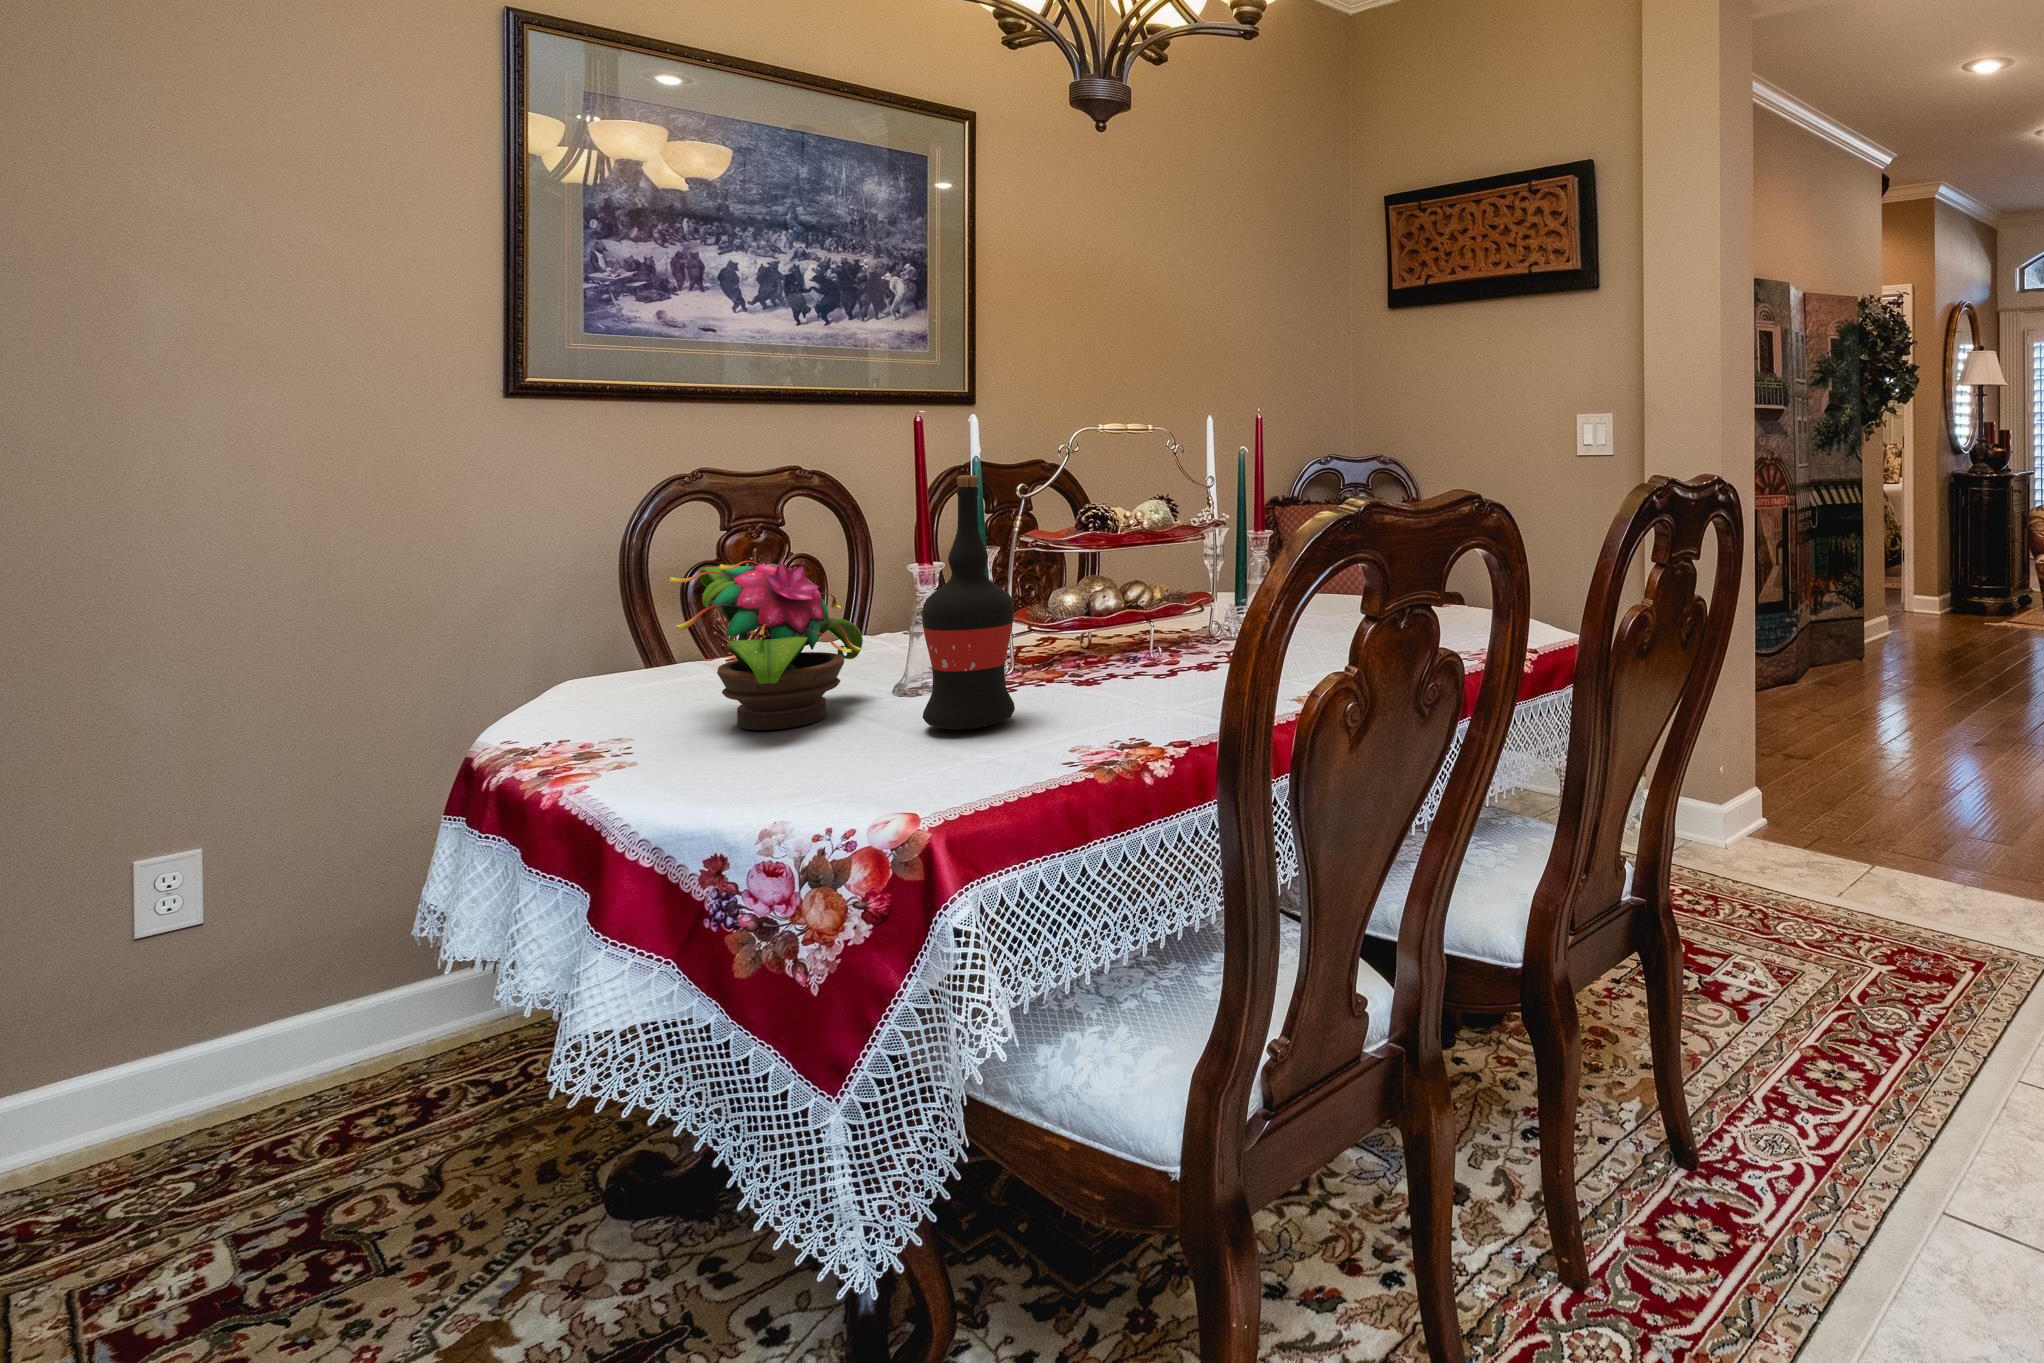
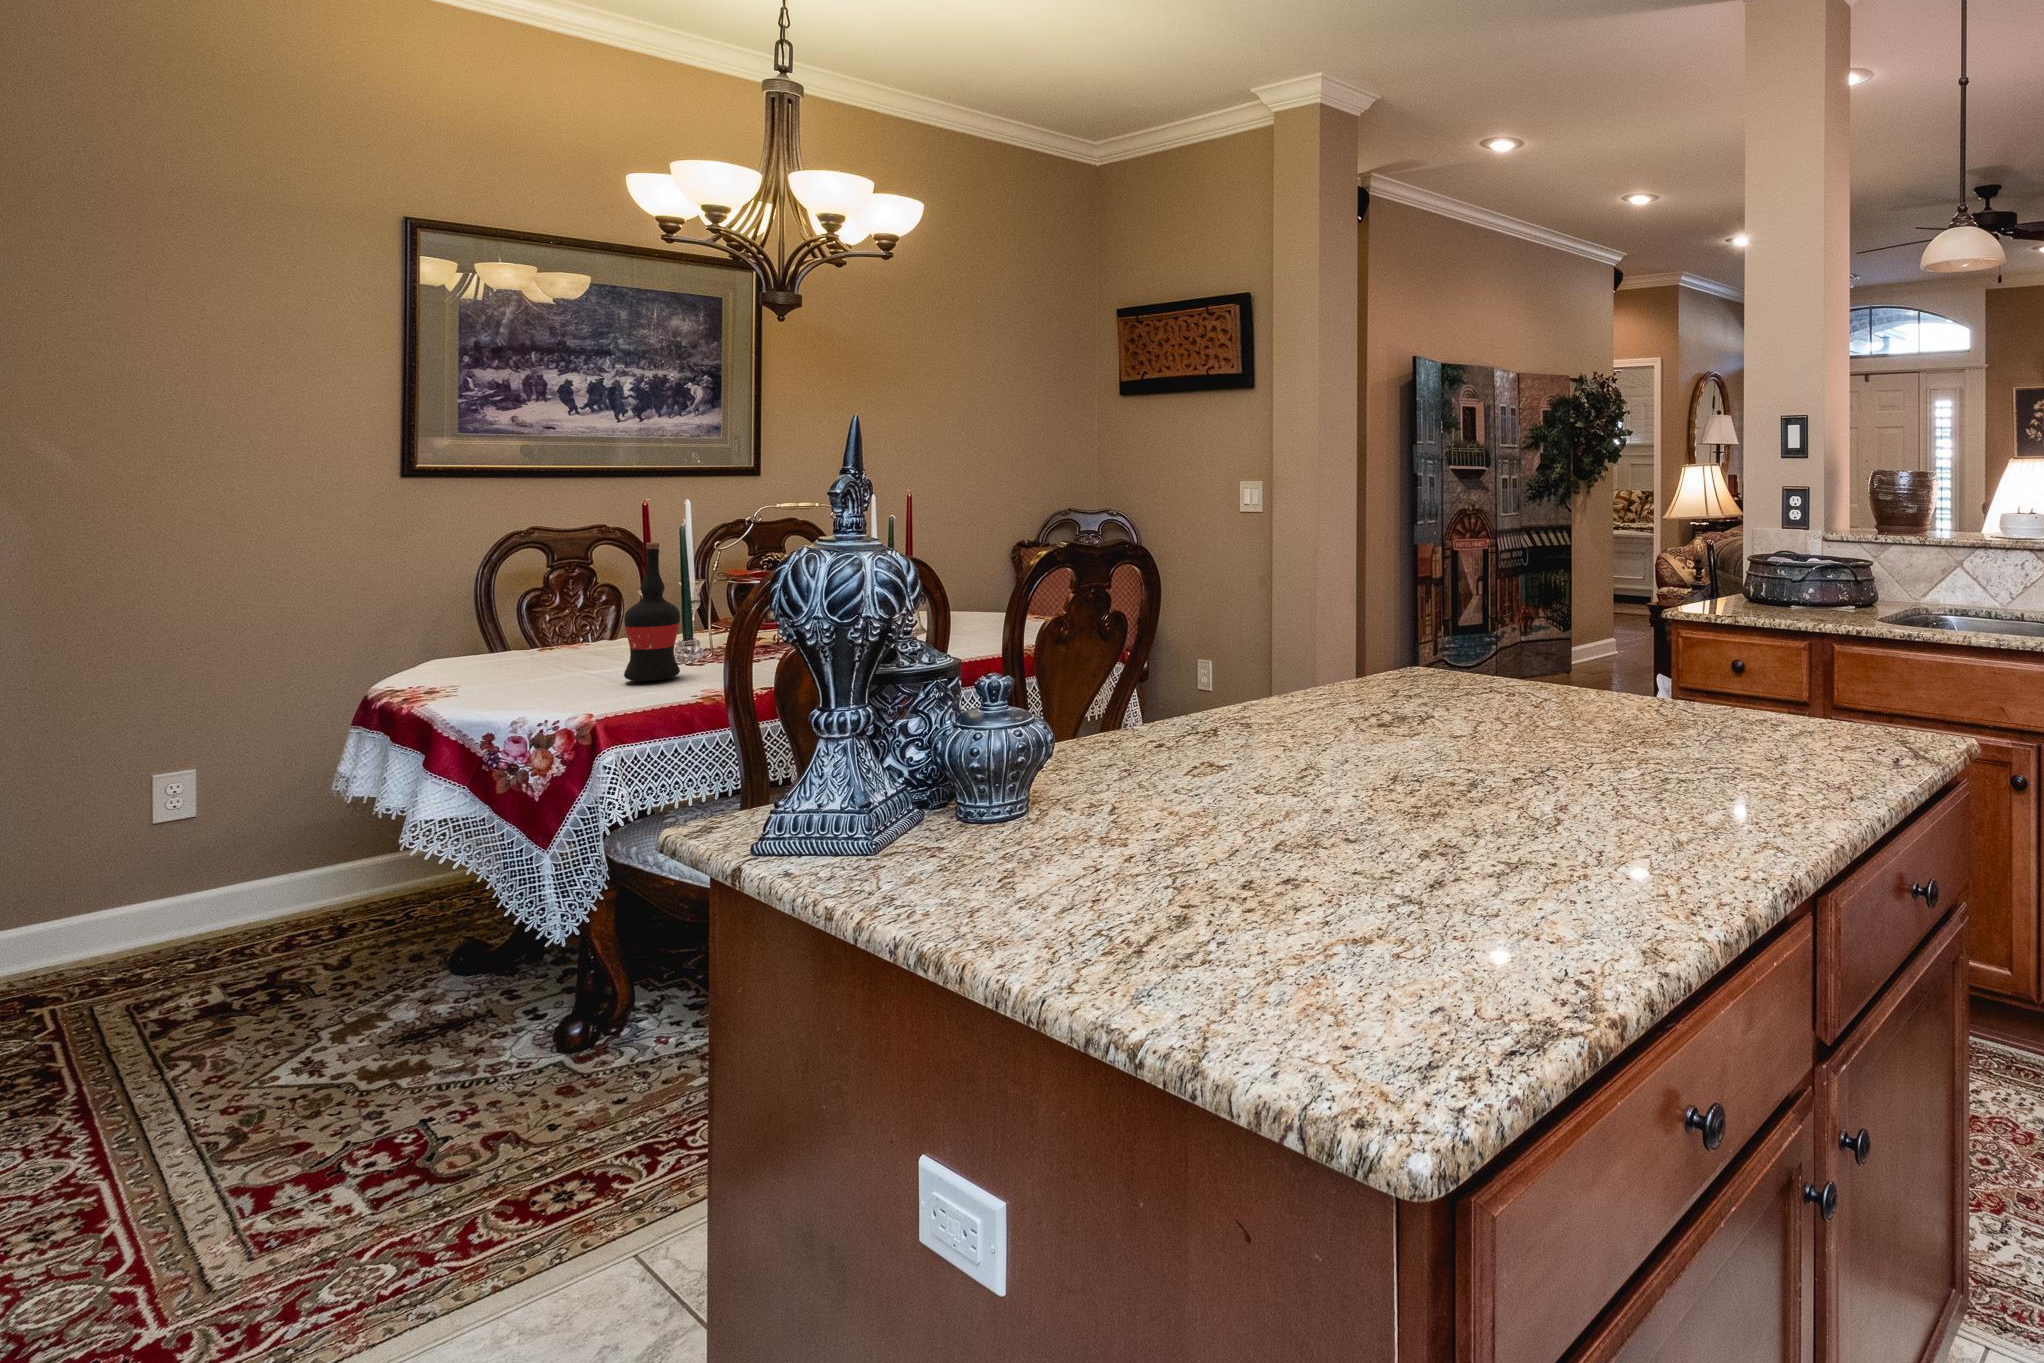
potted flower: present [669,561,863,730] -> none [483,590,604,682]

